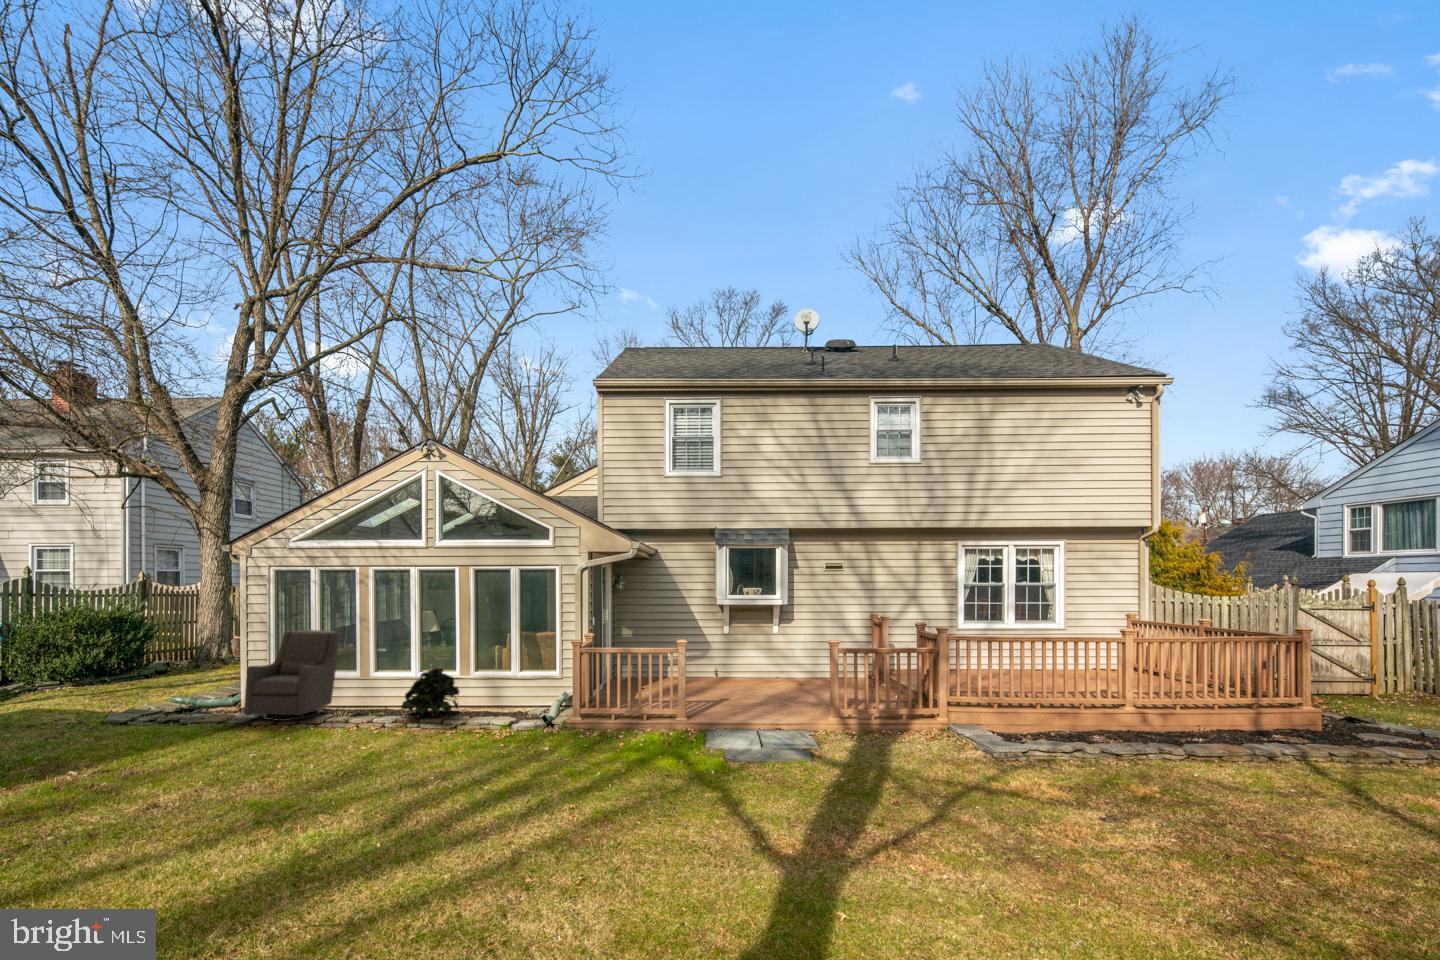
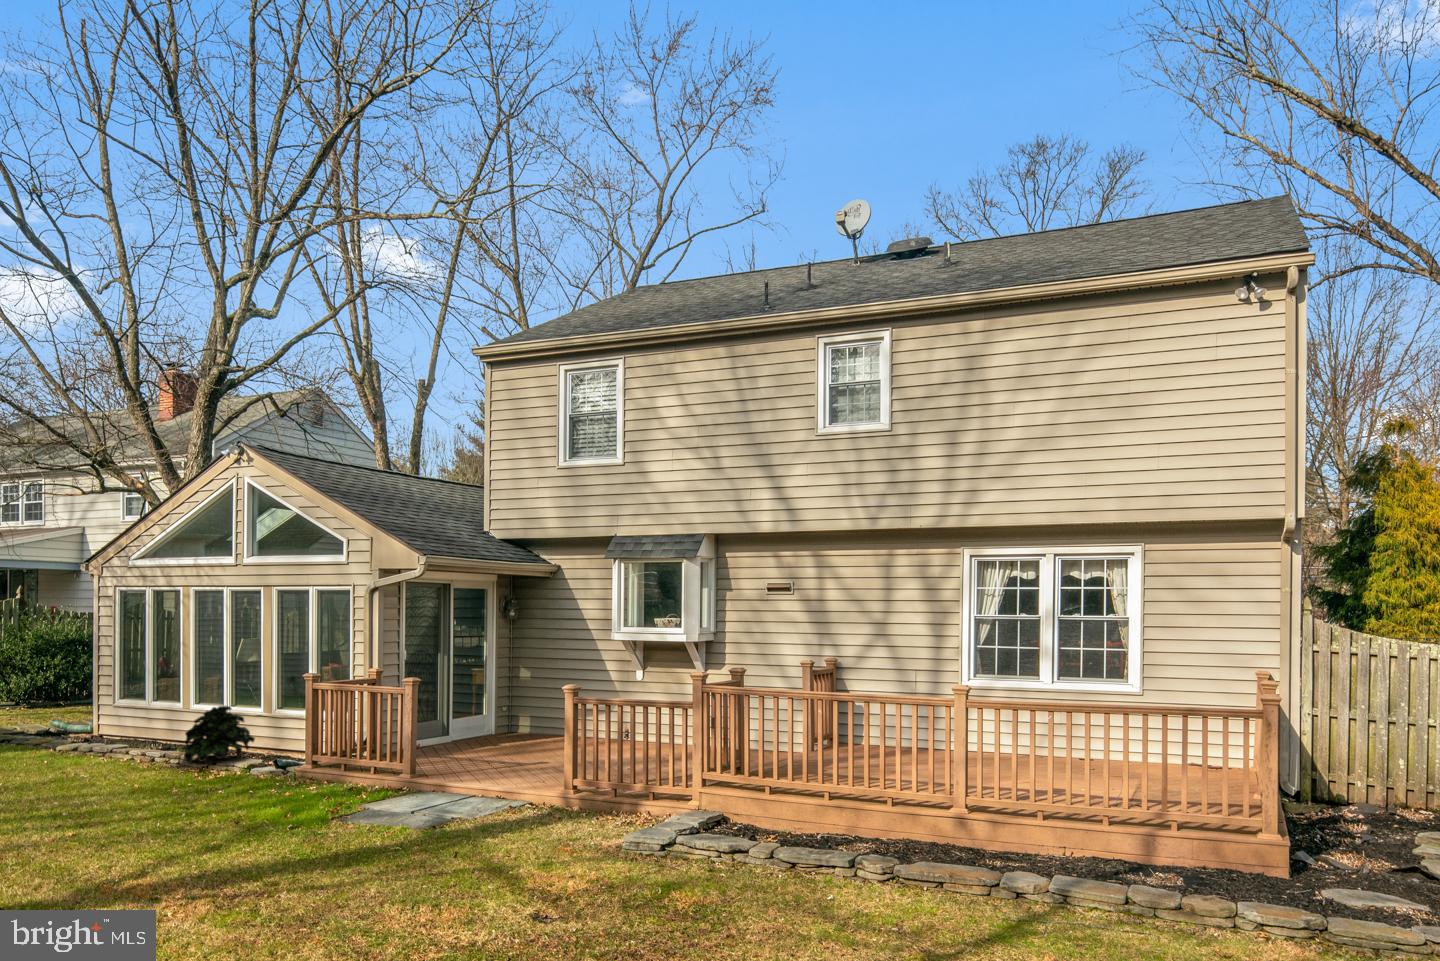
chair: present [244,630,340,721] -> none [55,657,166,753]

